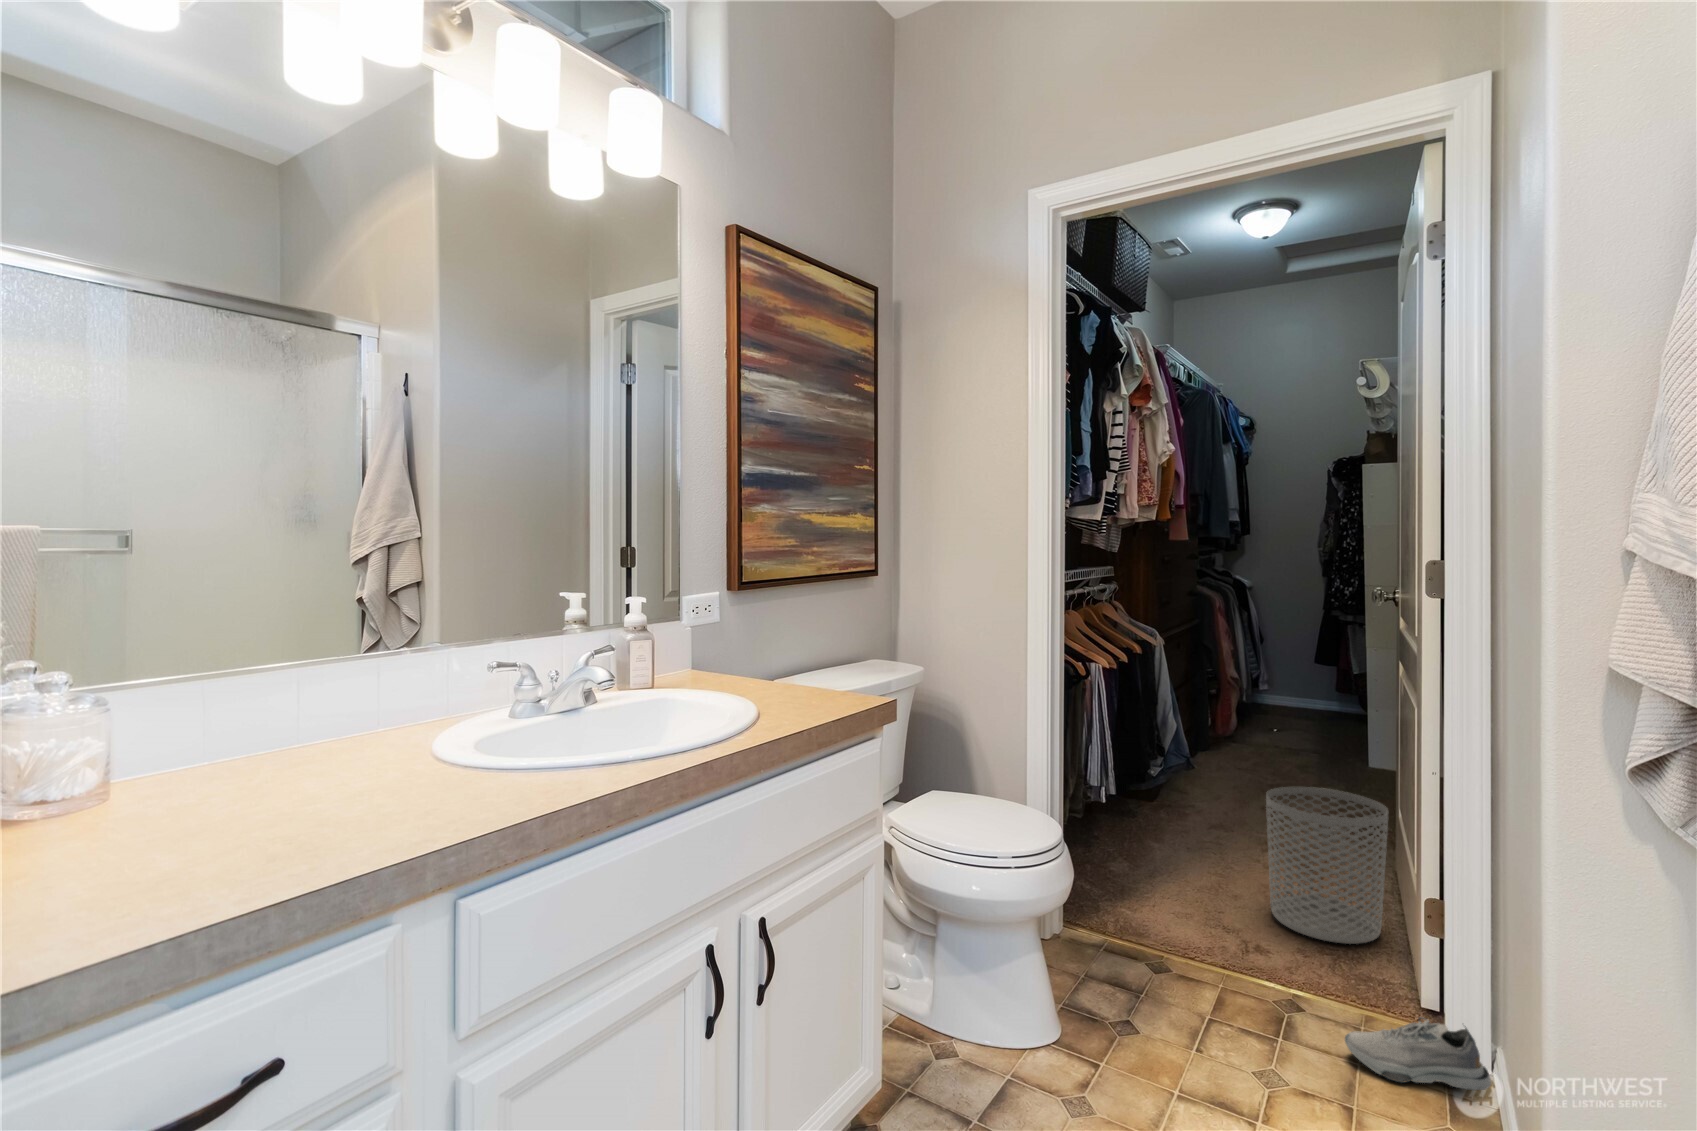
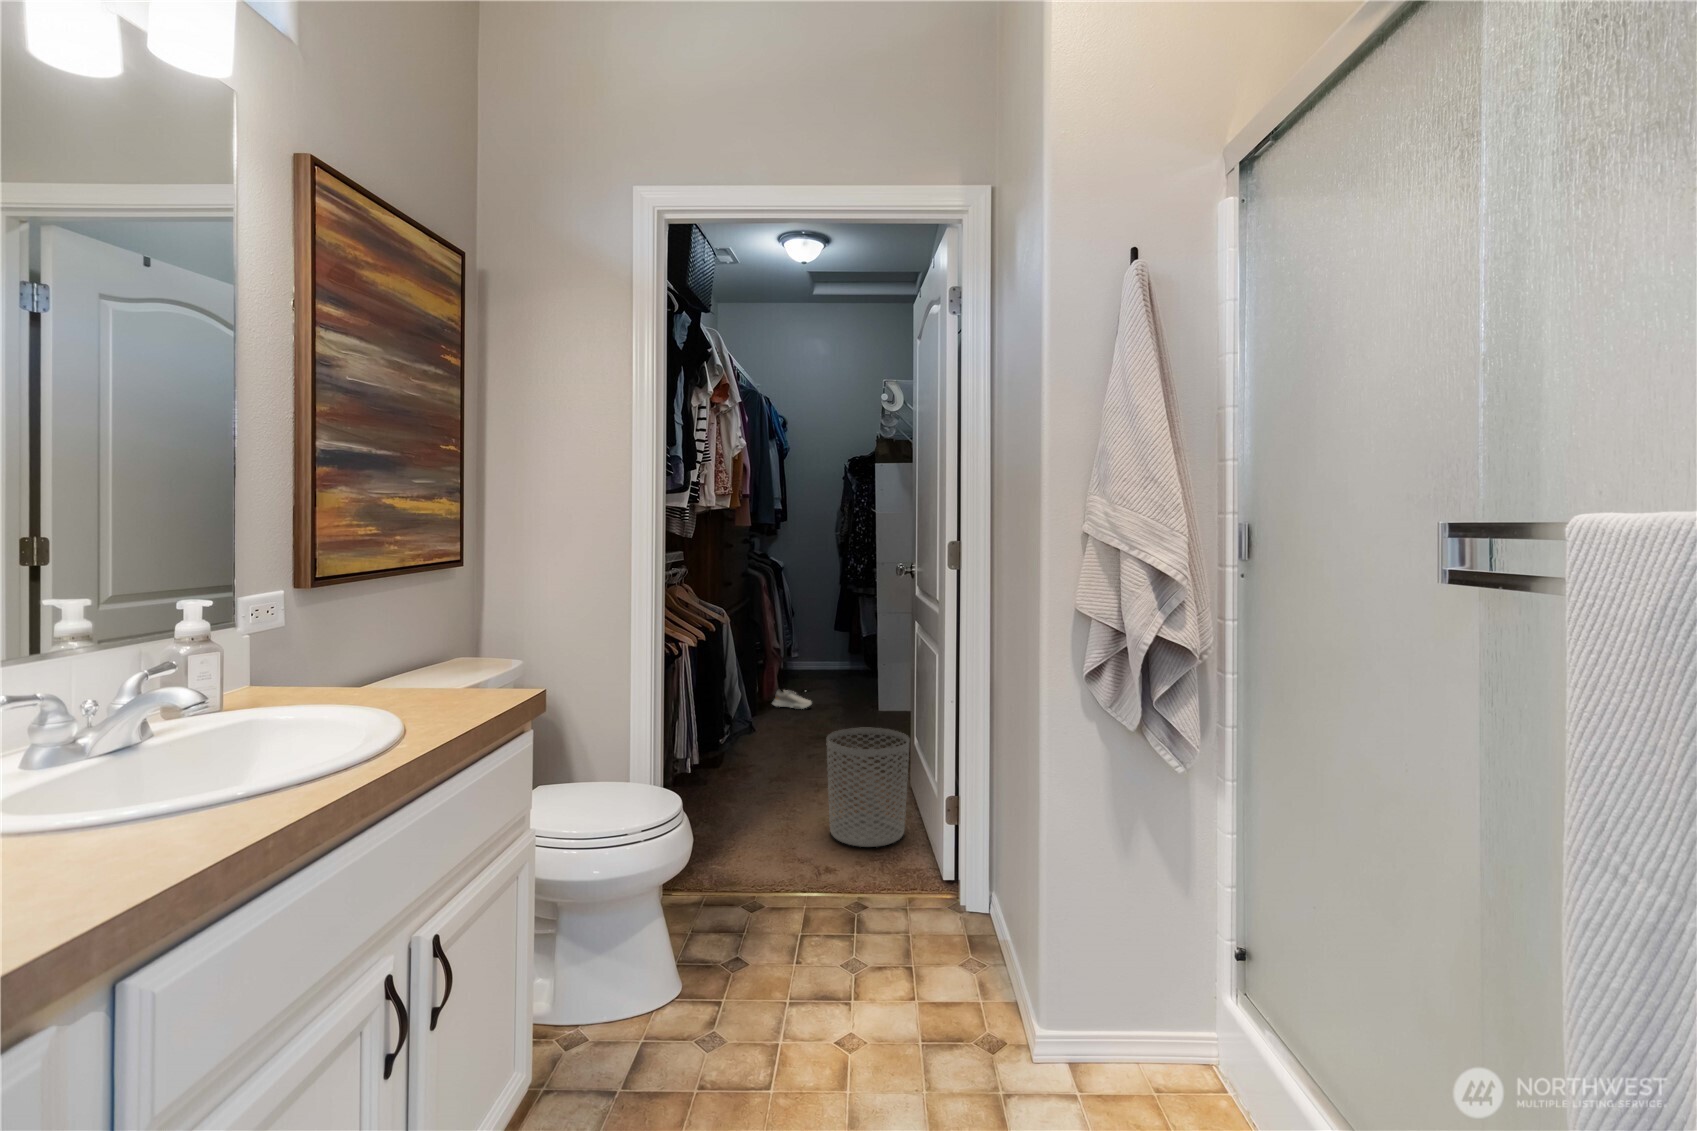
shoe: present [1345,1017,1491,1090] -> present [772,689,812,709]

